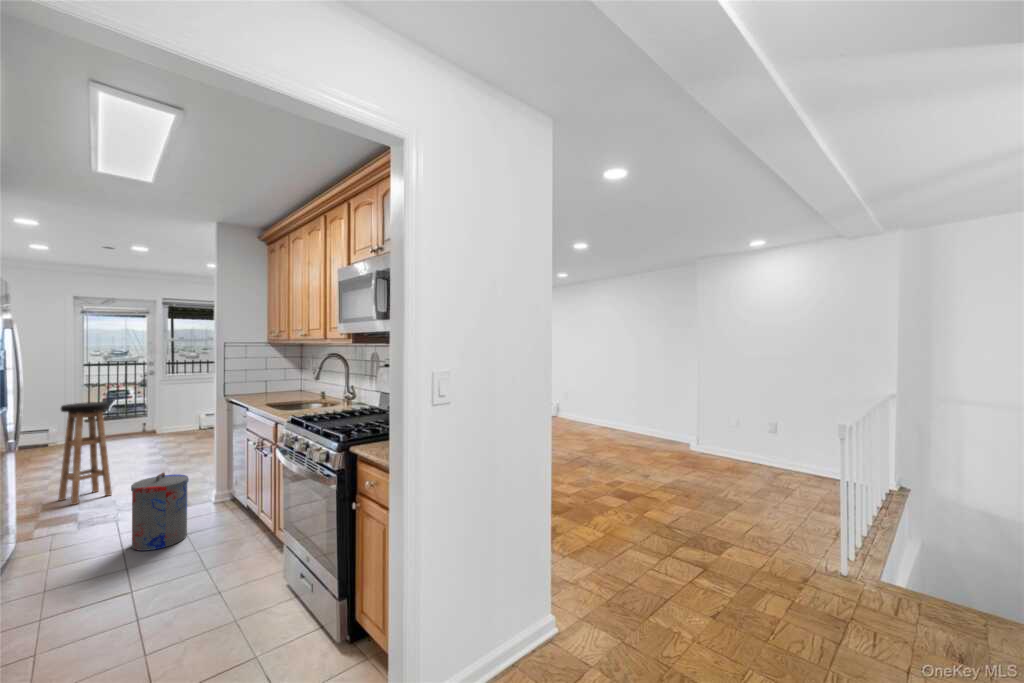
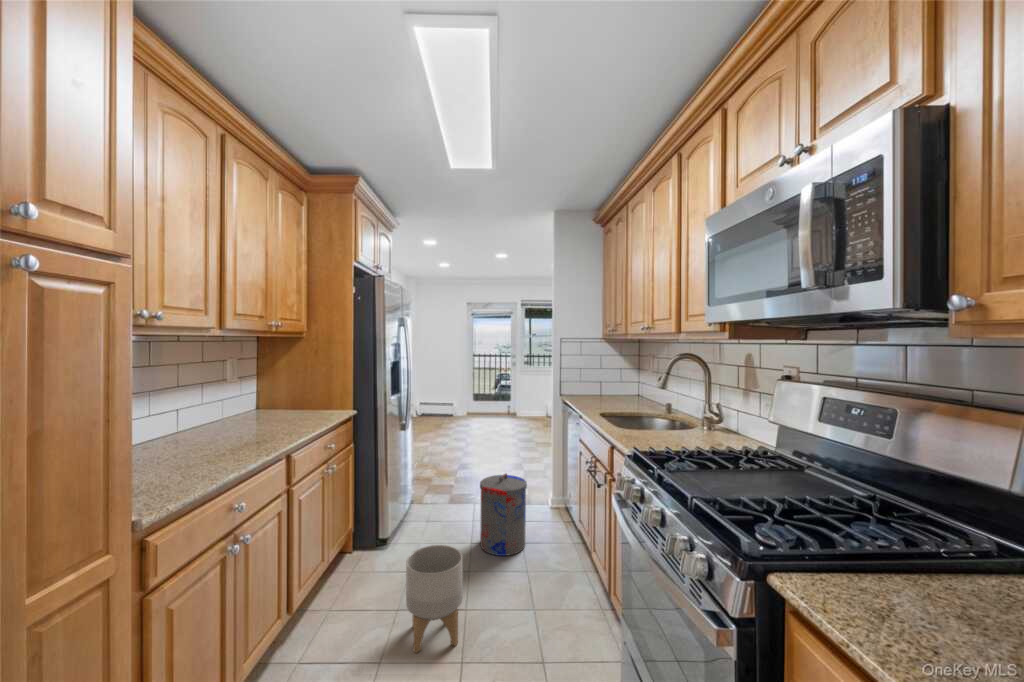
bar stool: present [58,402,112,505] -> none [446,389,479,477]
planter: none [57,535,127,633] -> present [406,545,463,653]

